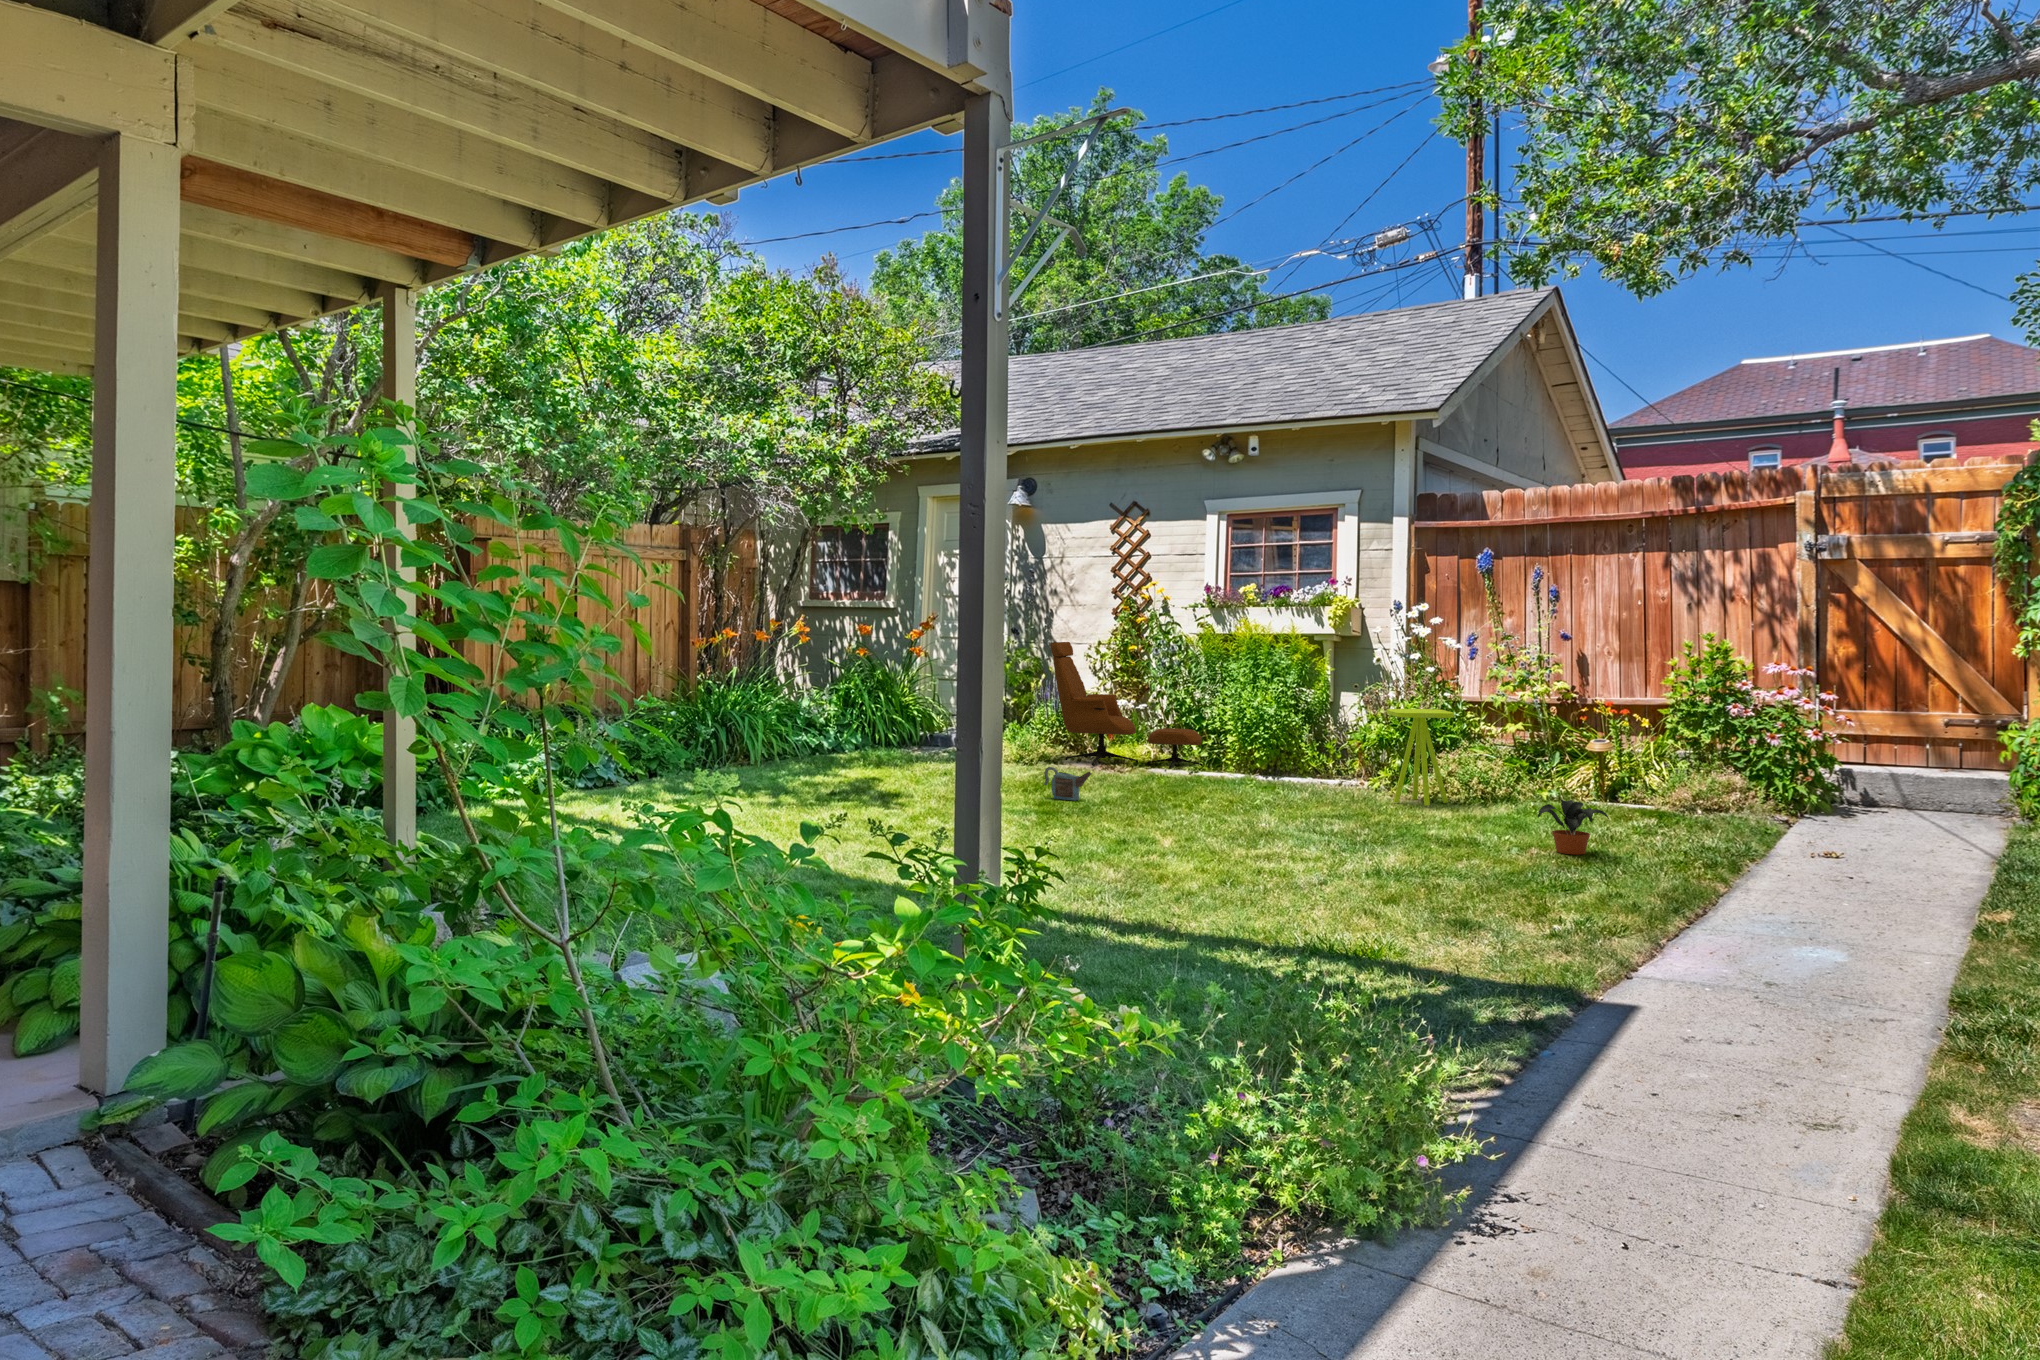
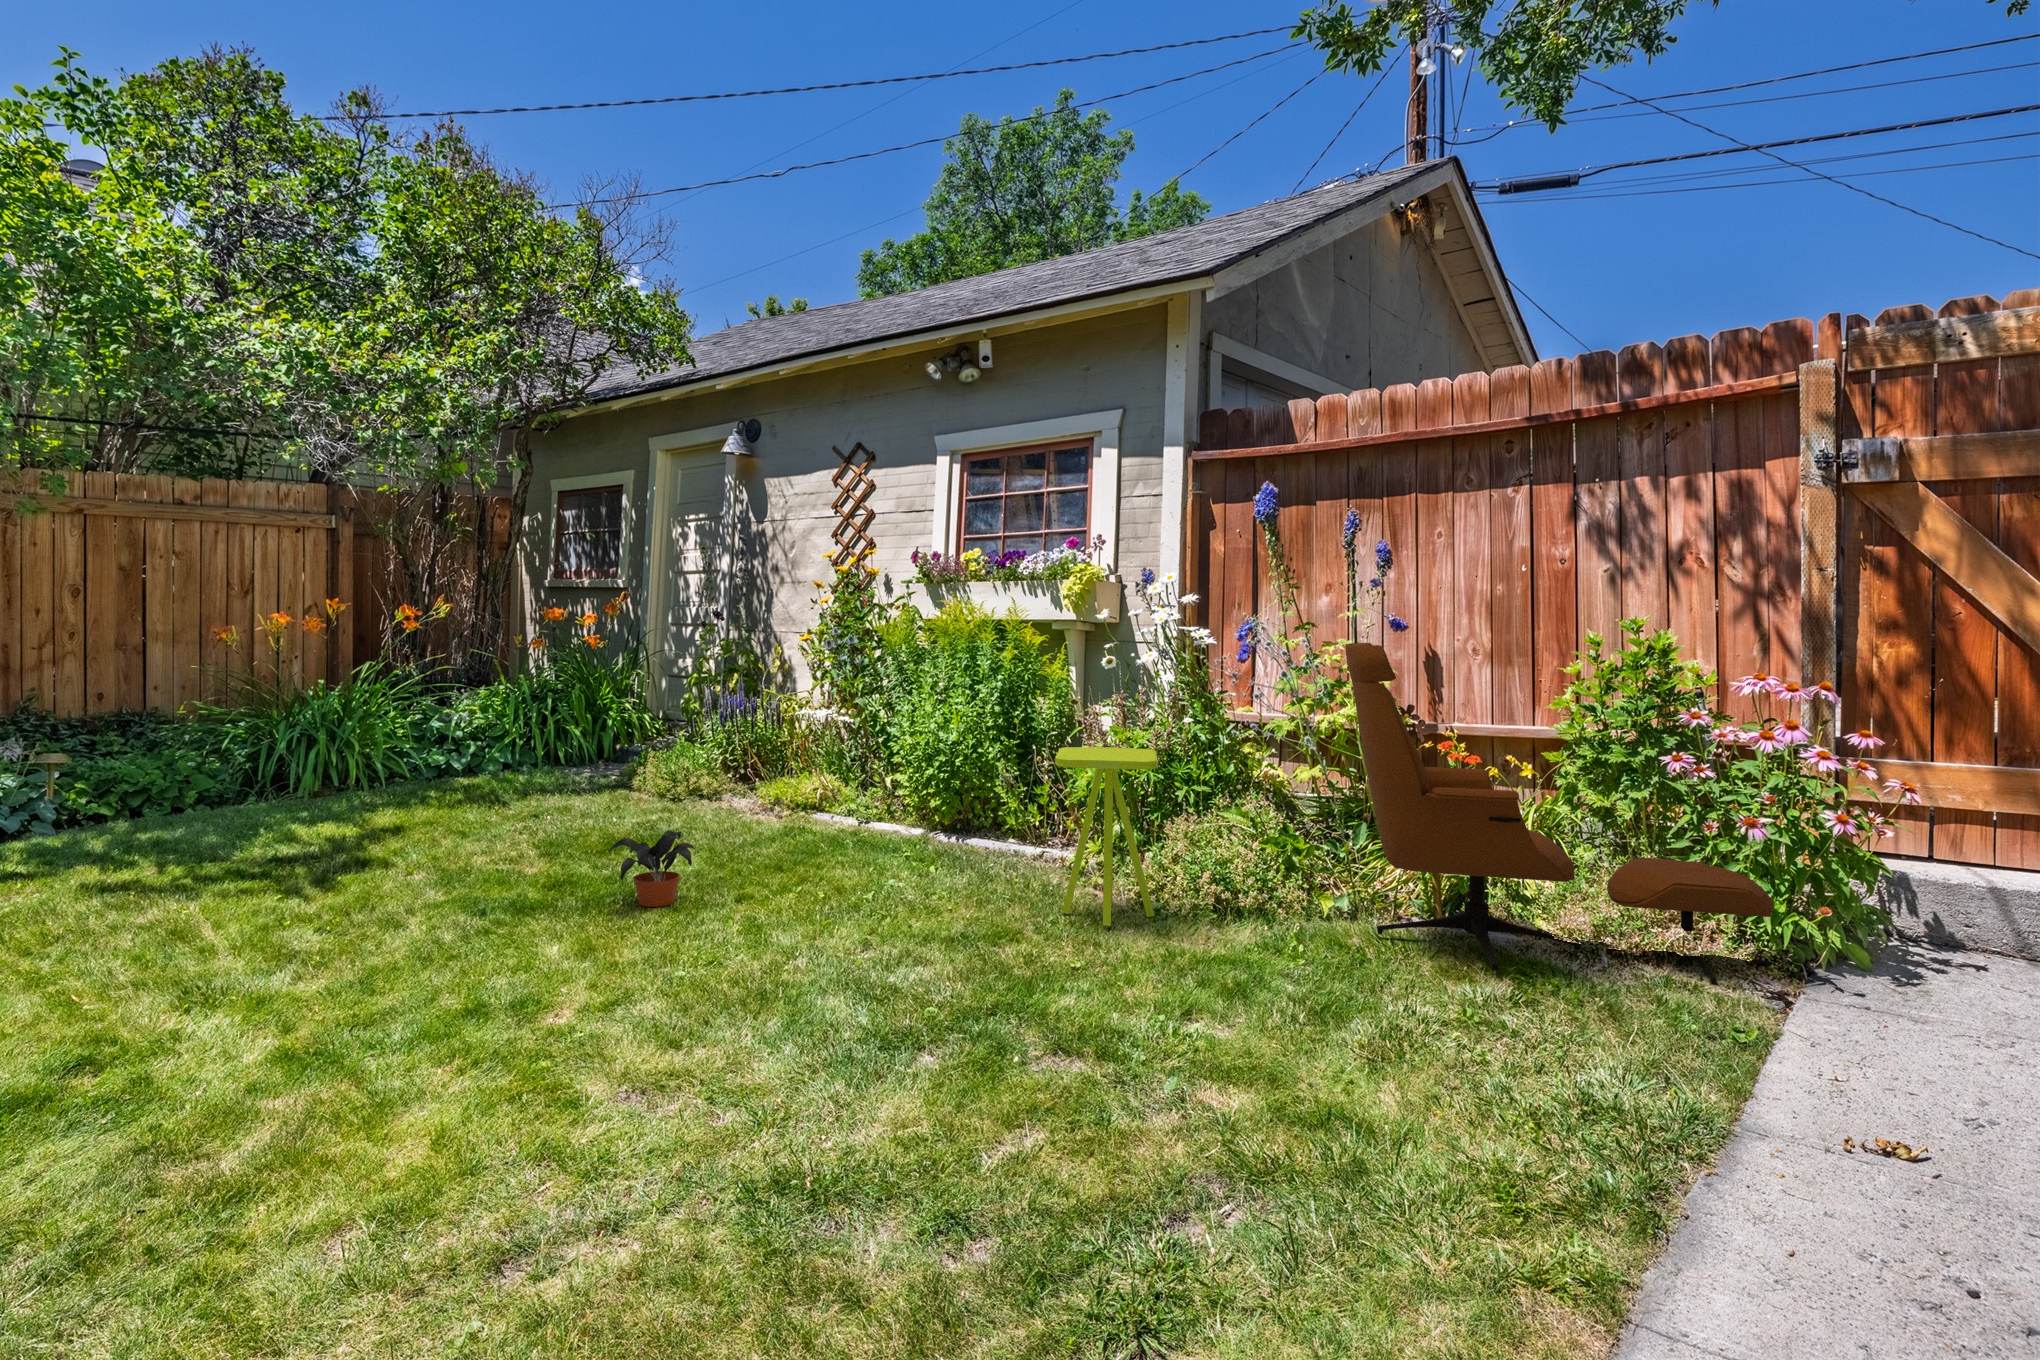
lounge chair: present [1050,642,1203,768] -> present [1345,643,1774,984]
watering can: present [1044,767,1091,801] -> none [538,830,587,889]
potted plant: present [1537,799,1609,855] -> present [609,830,697,907]

